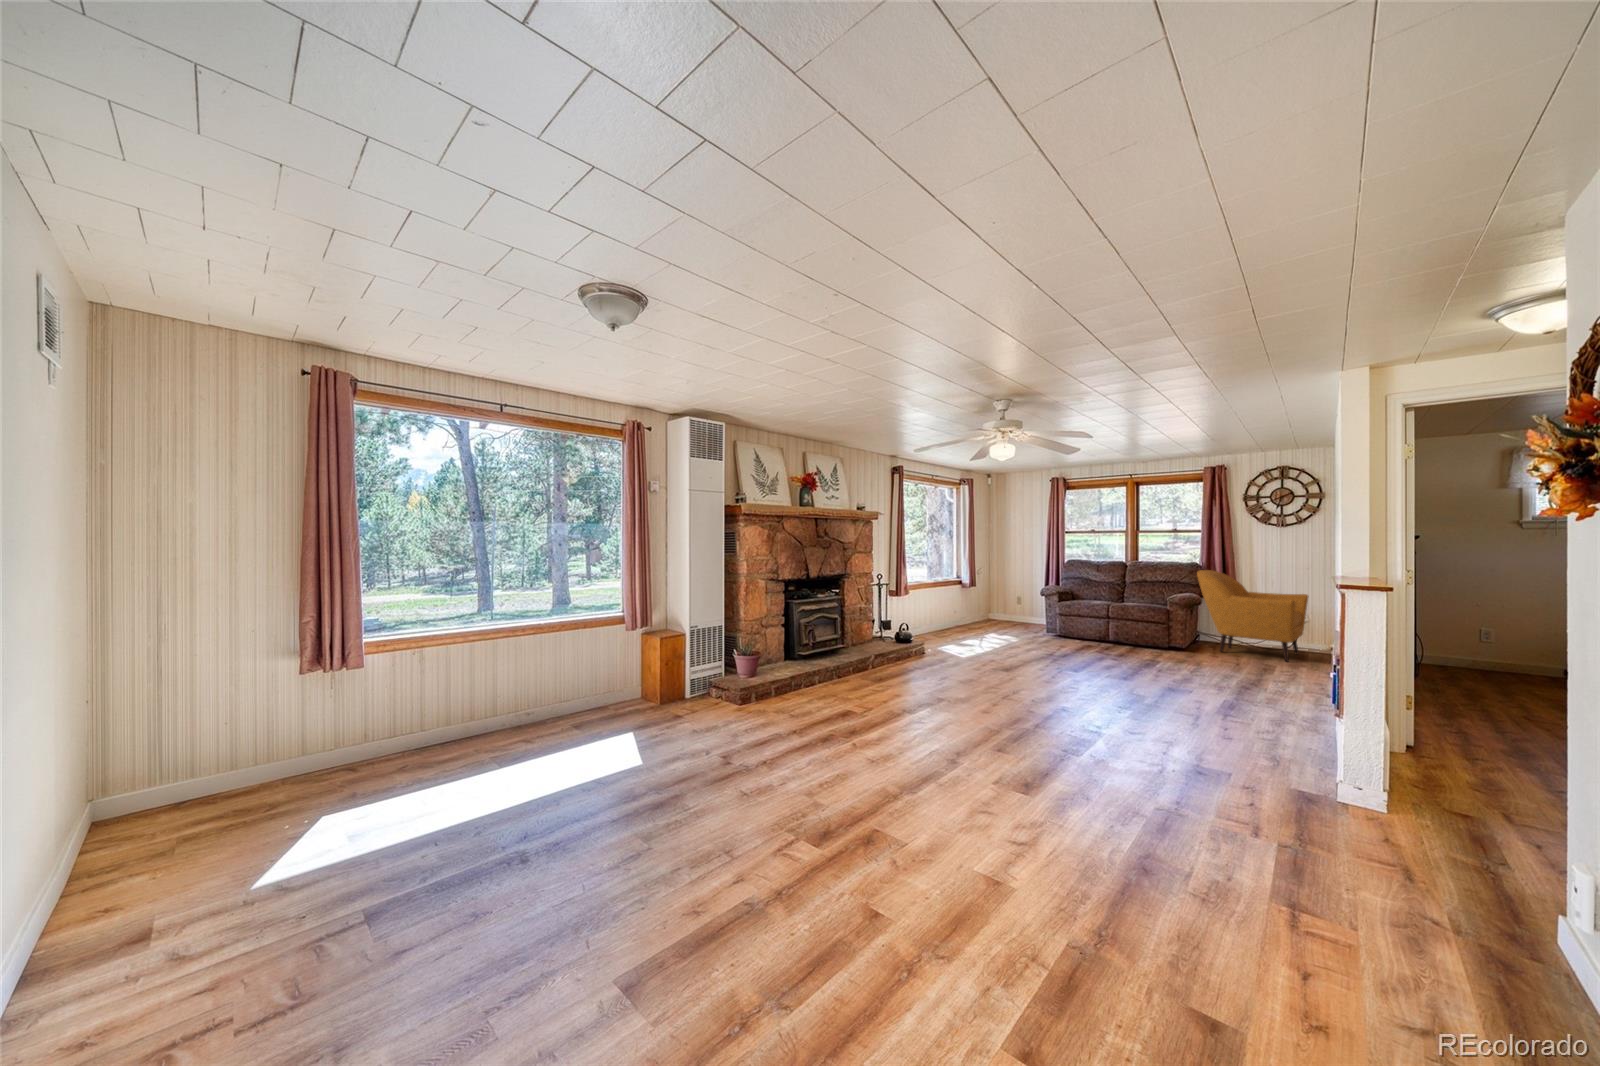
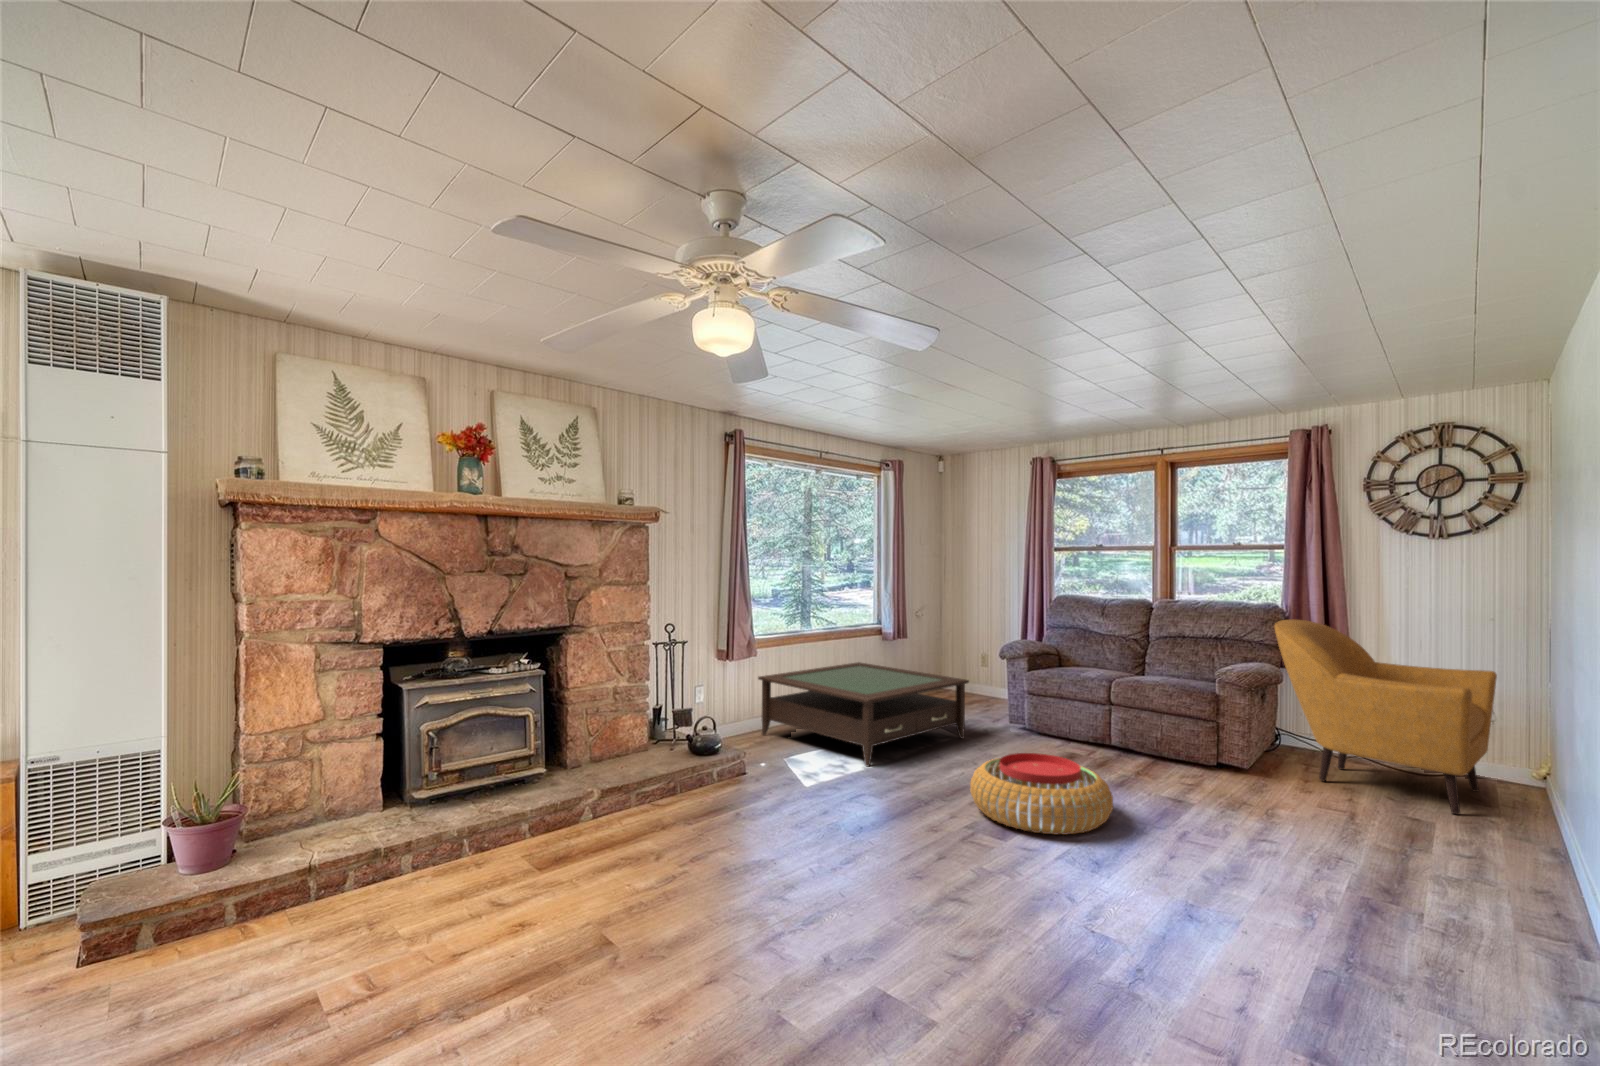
coffee table: none [908,599,1026,650] -> present [758,662,969,766]
pouf: none [1052,637,1127,670] -> present [970,753,1113,835]

